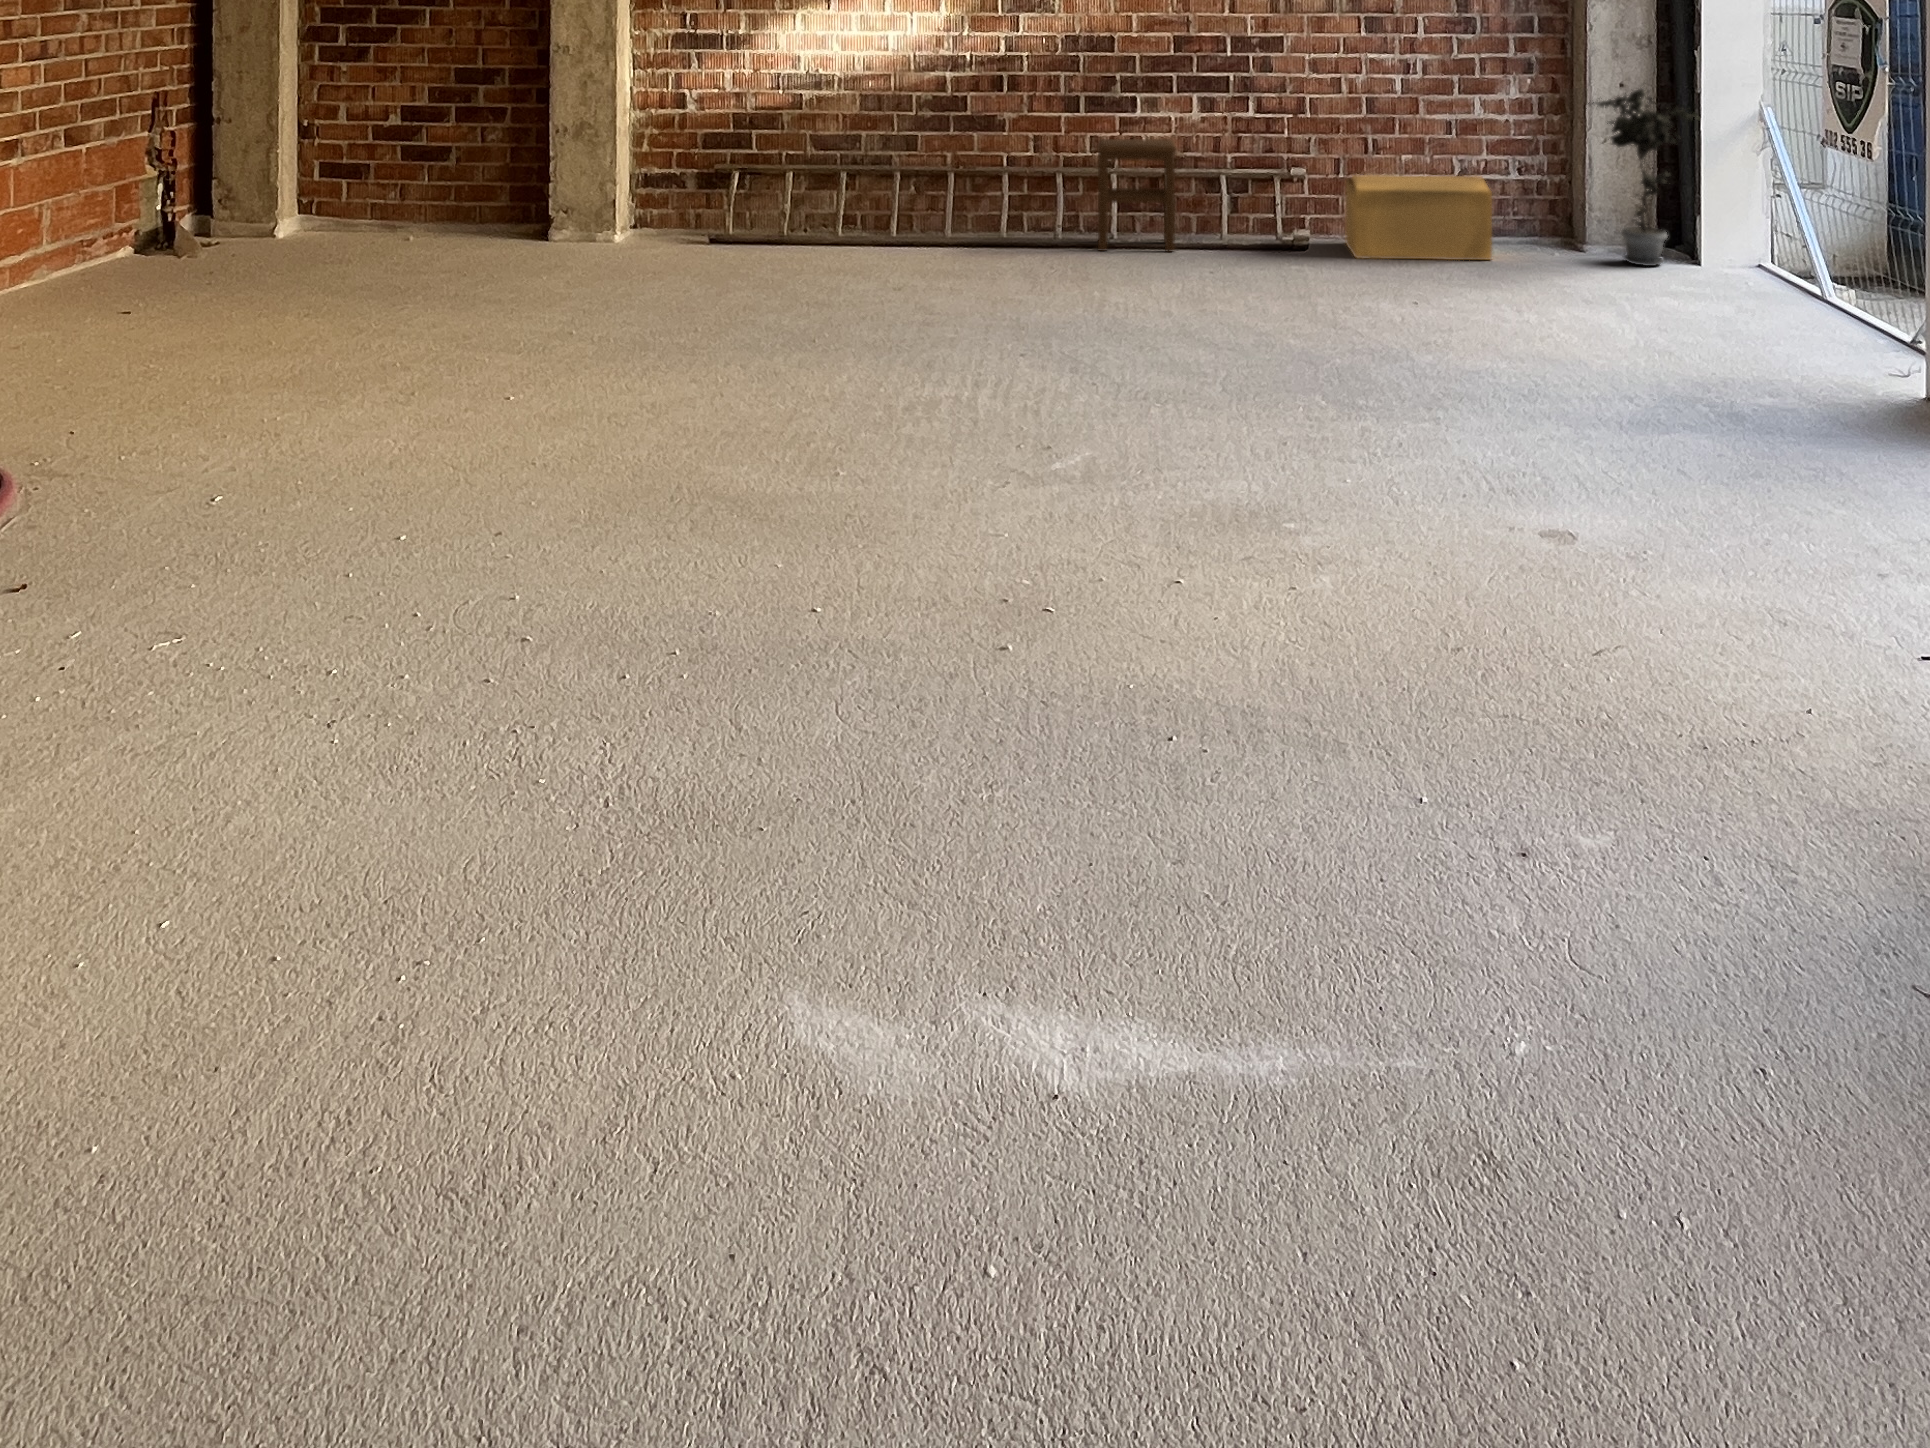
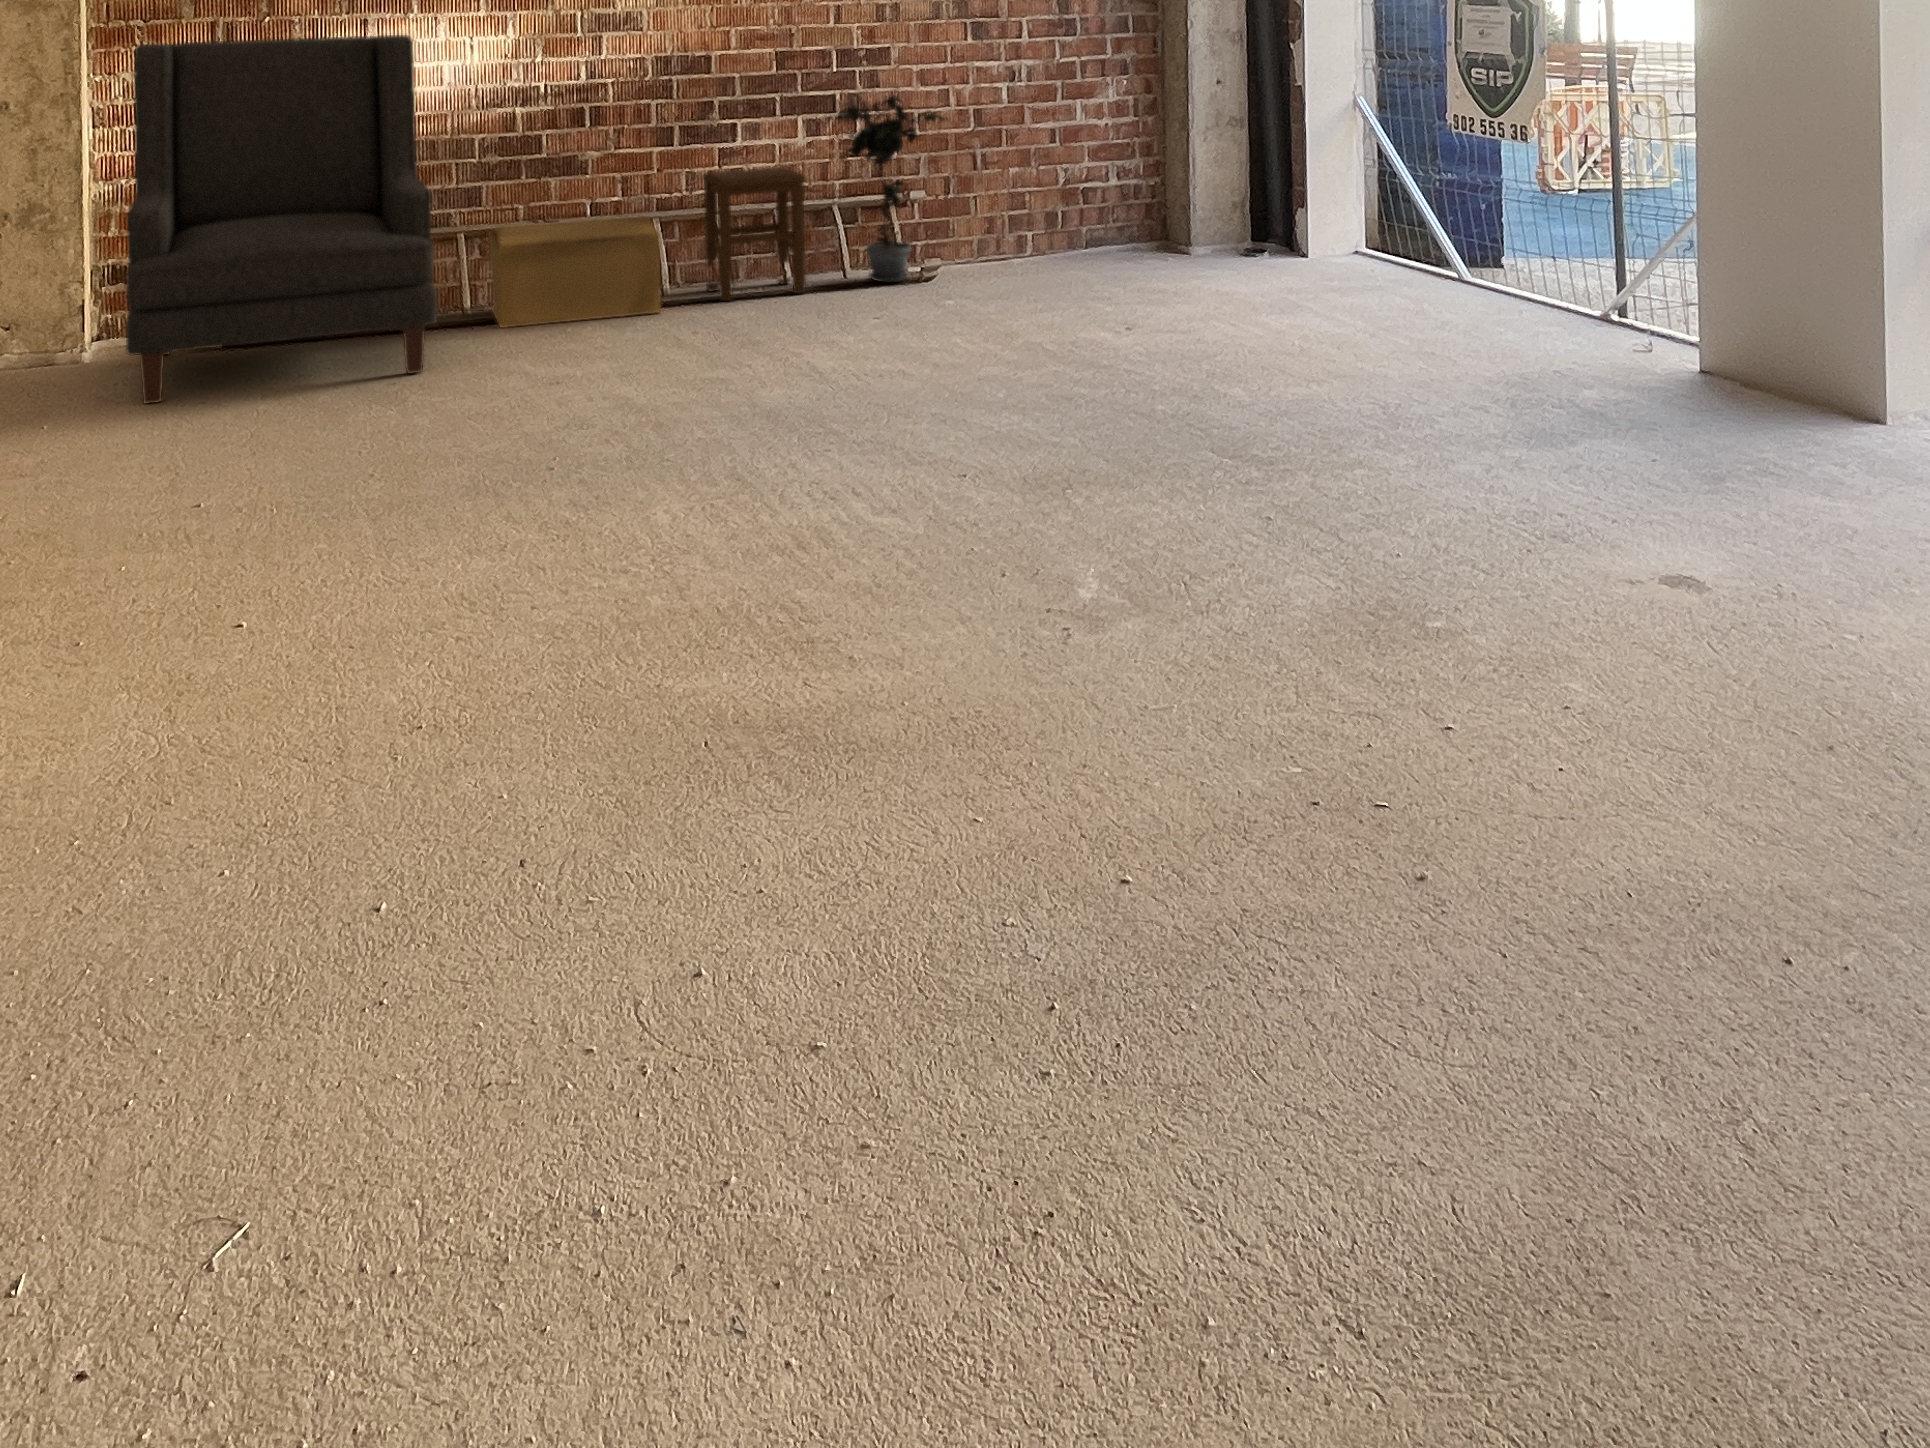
chair: none [597,8,854,275] -> present [126,35,437,403]
potted plant: present [1586,89,1699,266] -> present [825,95,945,282]
cardboard box: present [1345,175,1492,260] -> present [490,216,661,328]

